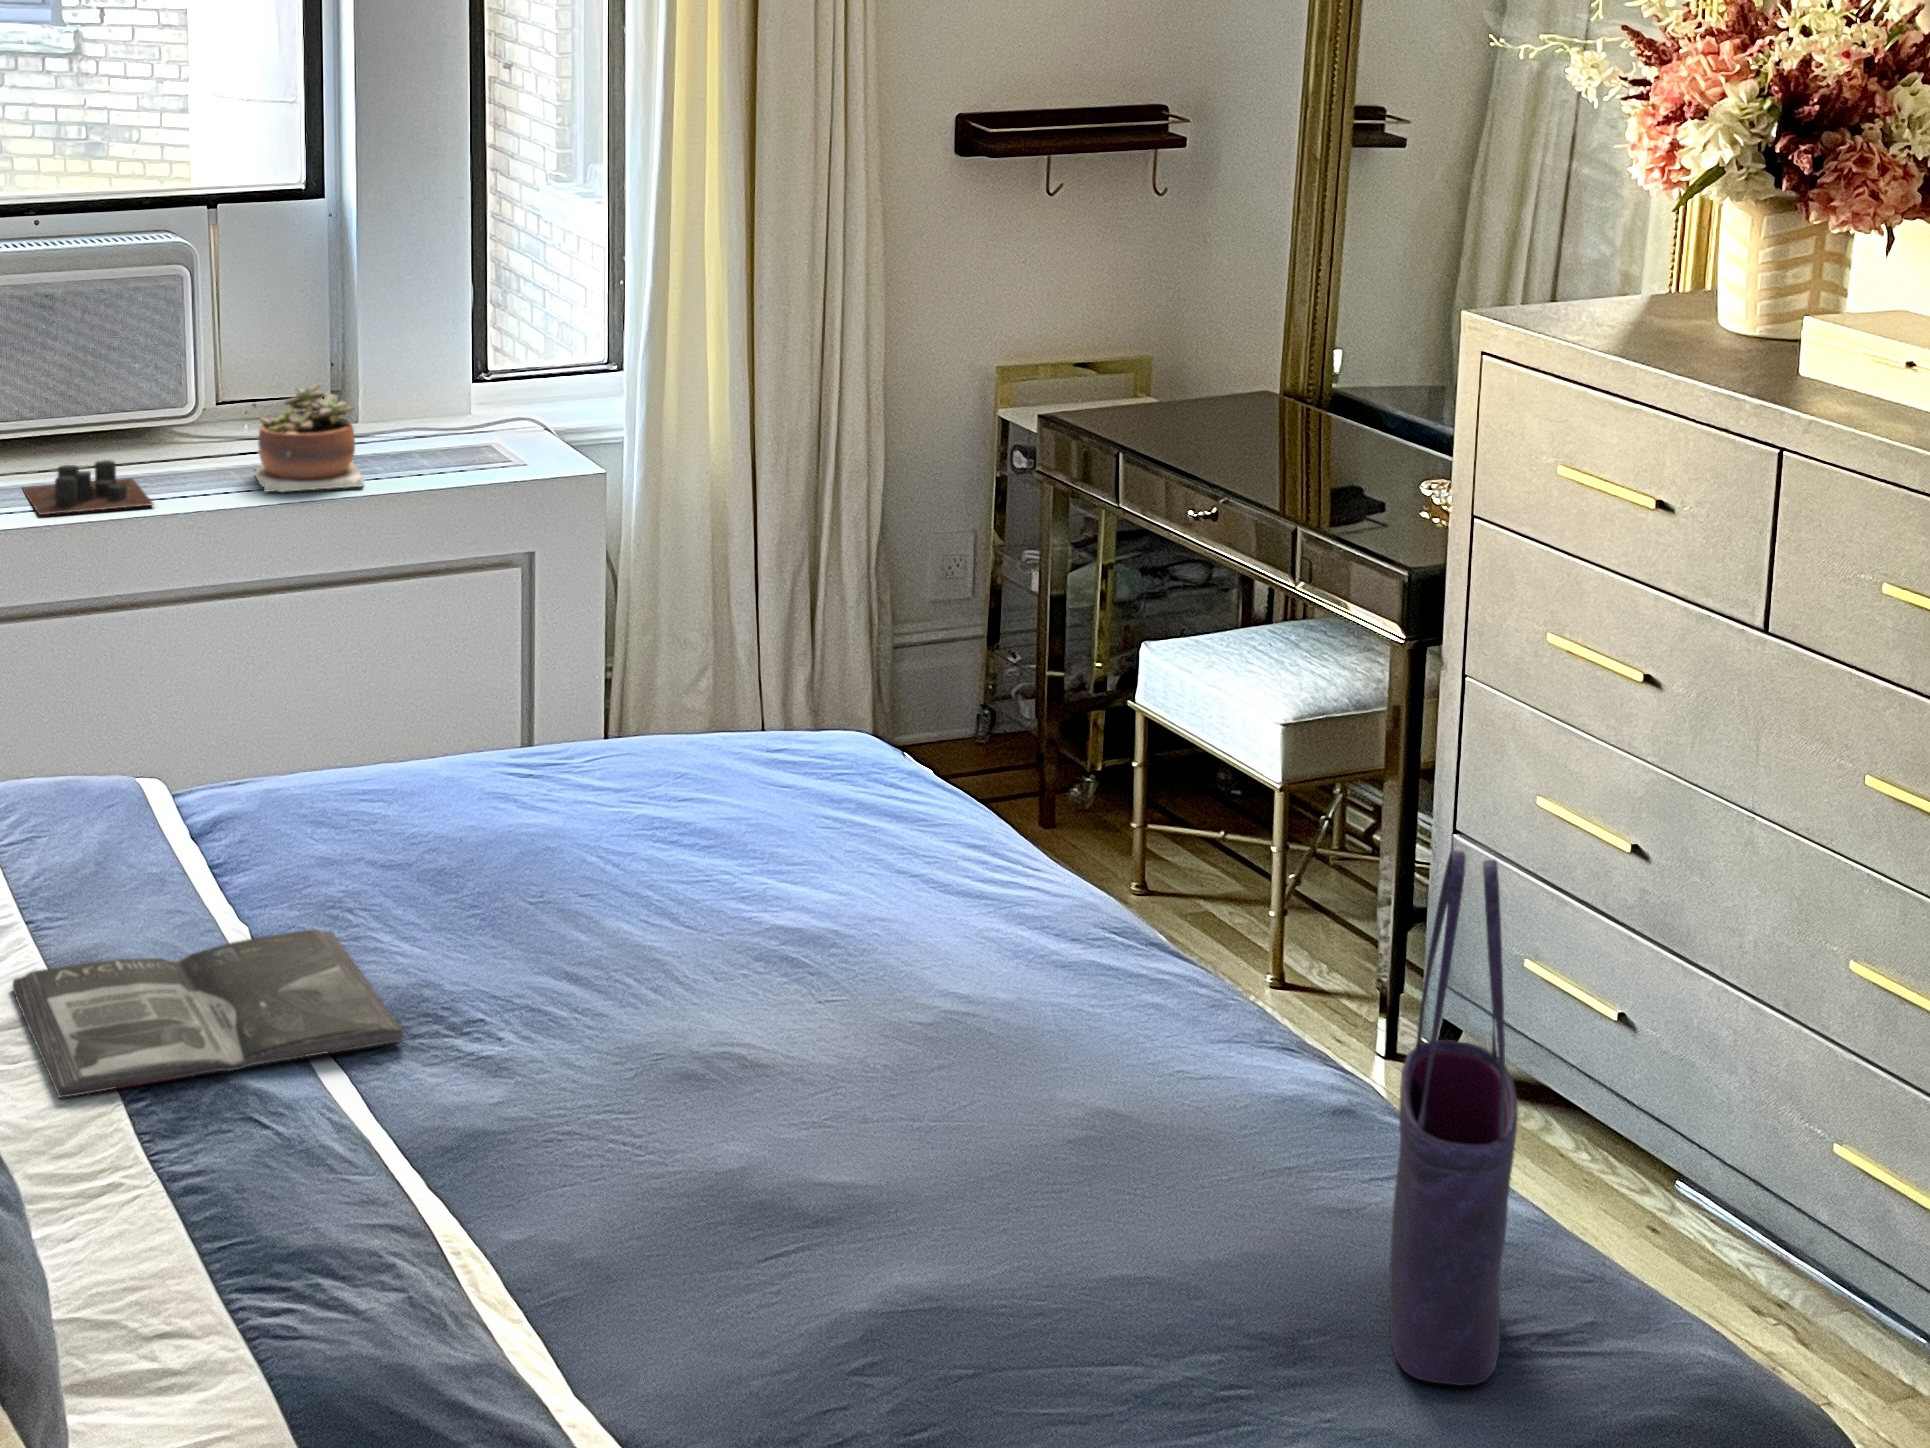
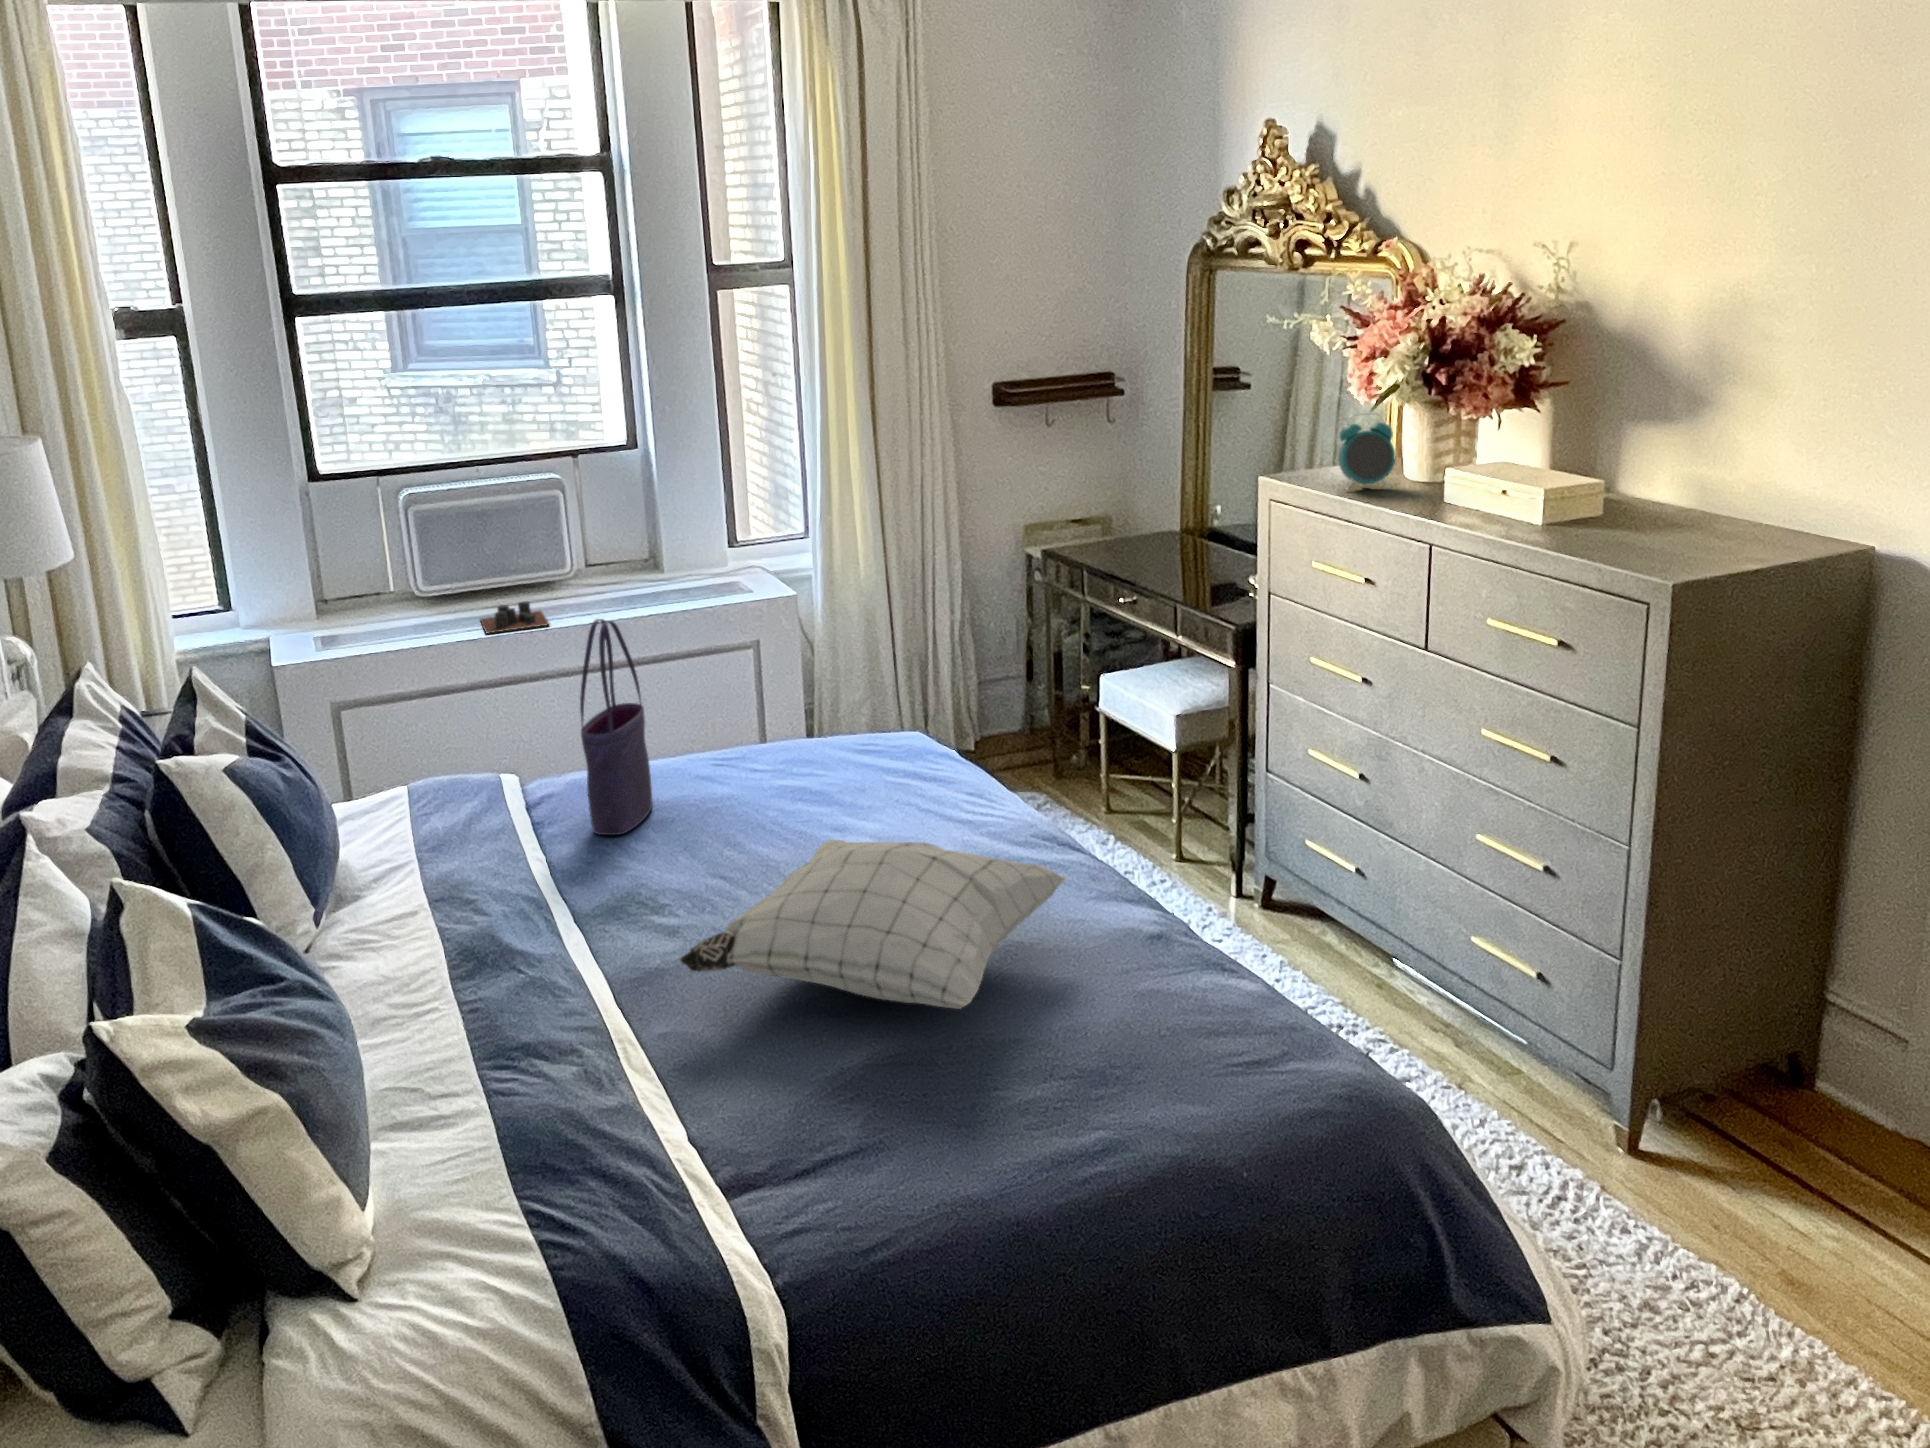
alarm clock: none [1610,209,1710,342] -> present [1338,413,1395,490]
succulent plant: present [255,384,364,492] -> none [608,553,668,614]
tote bag: present [1389,851,1518,1386] -> present [580,619,653,835]
pillow: none [555,913,1212,1220] -> present [680,839,1067,1009]
magazine: present [12,929,405,1098] -> none [410,858,621,960]

